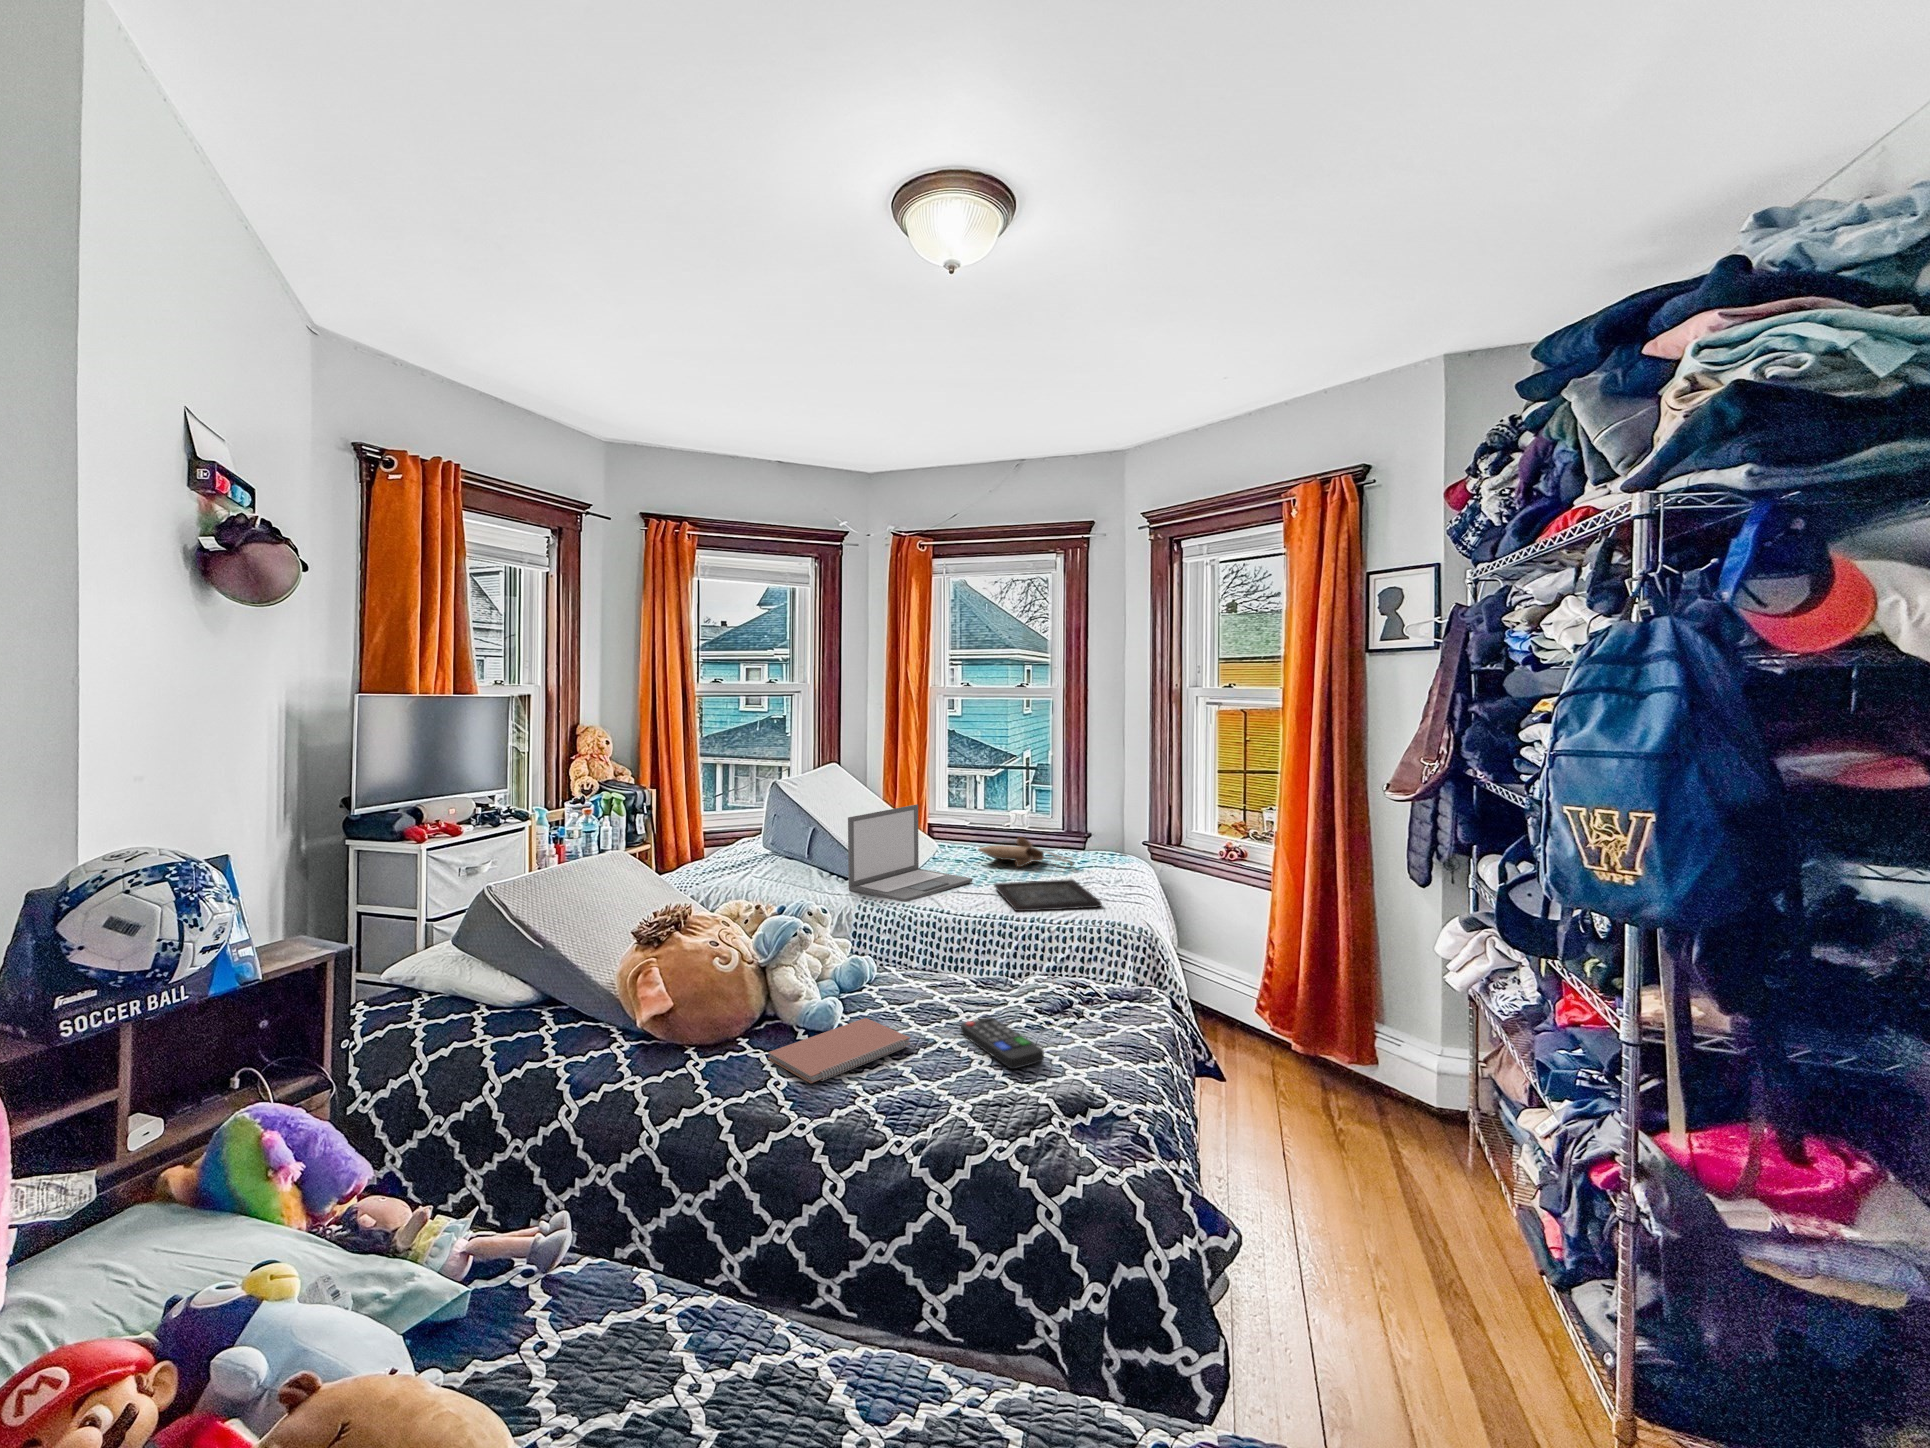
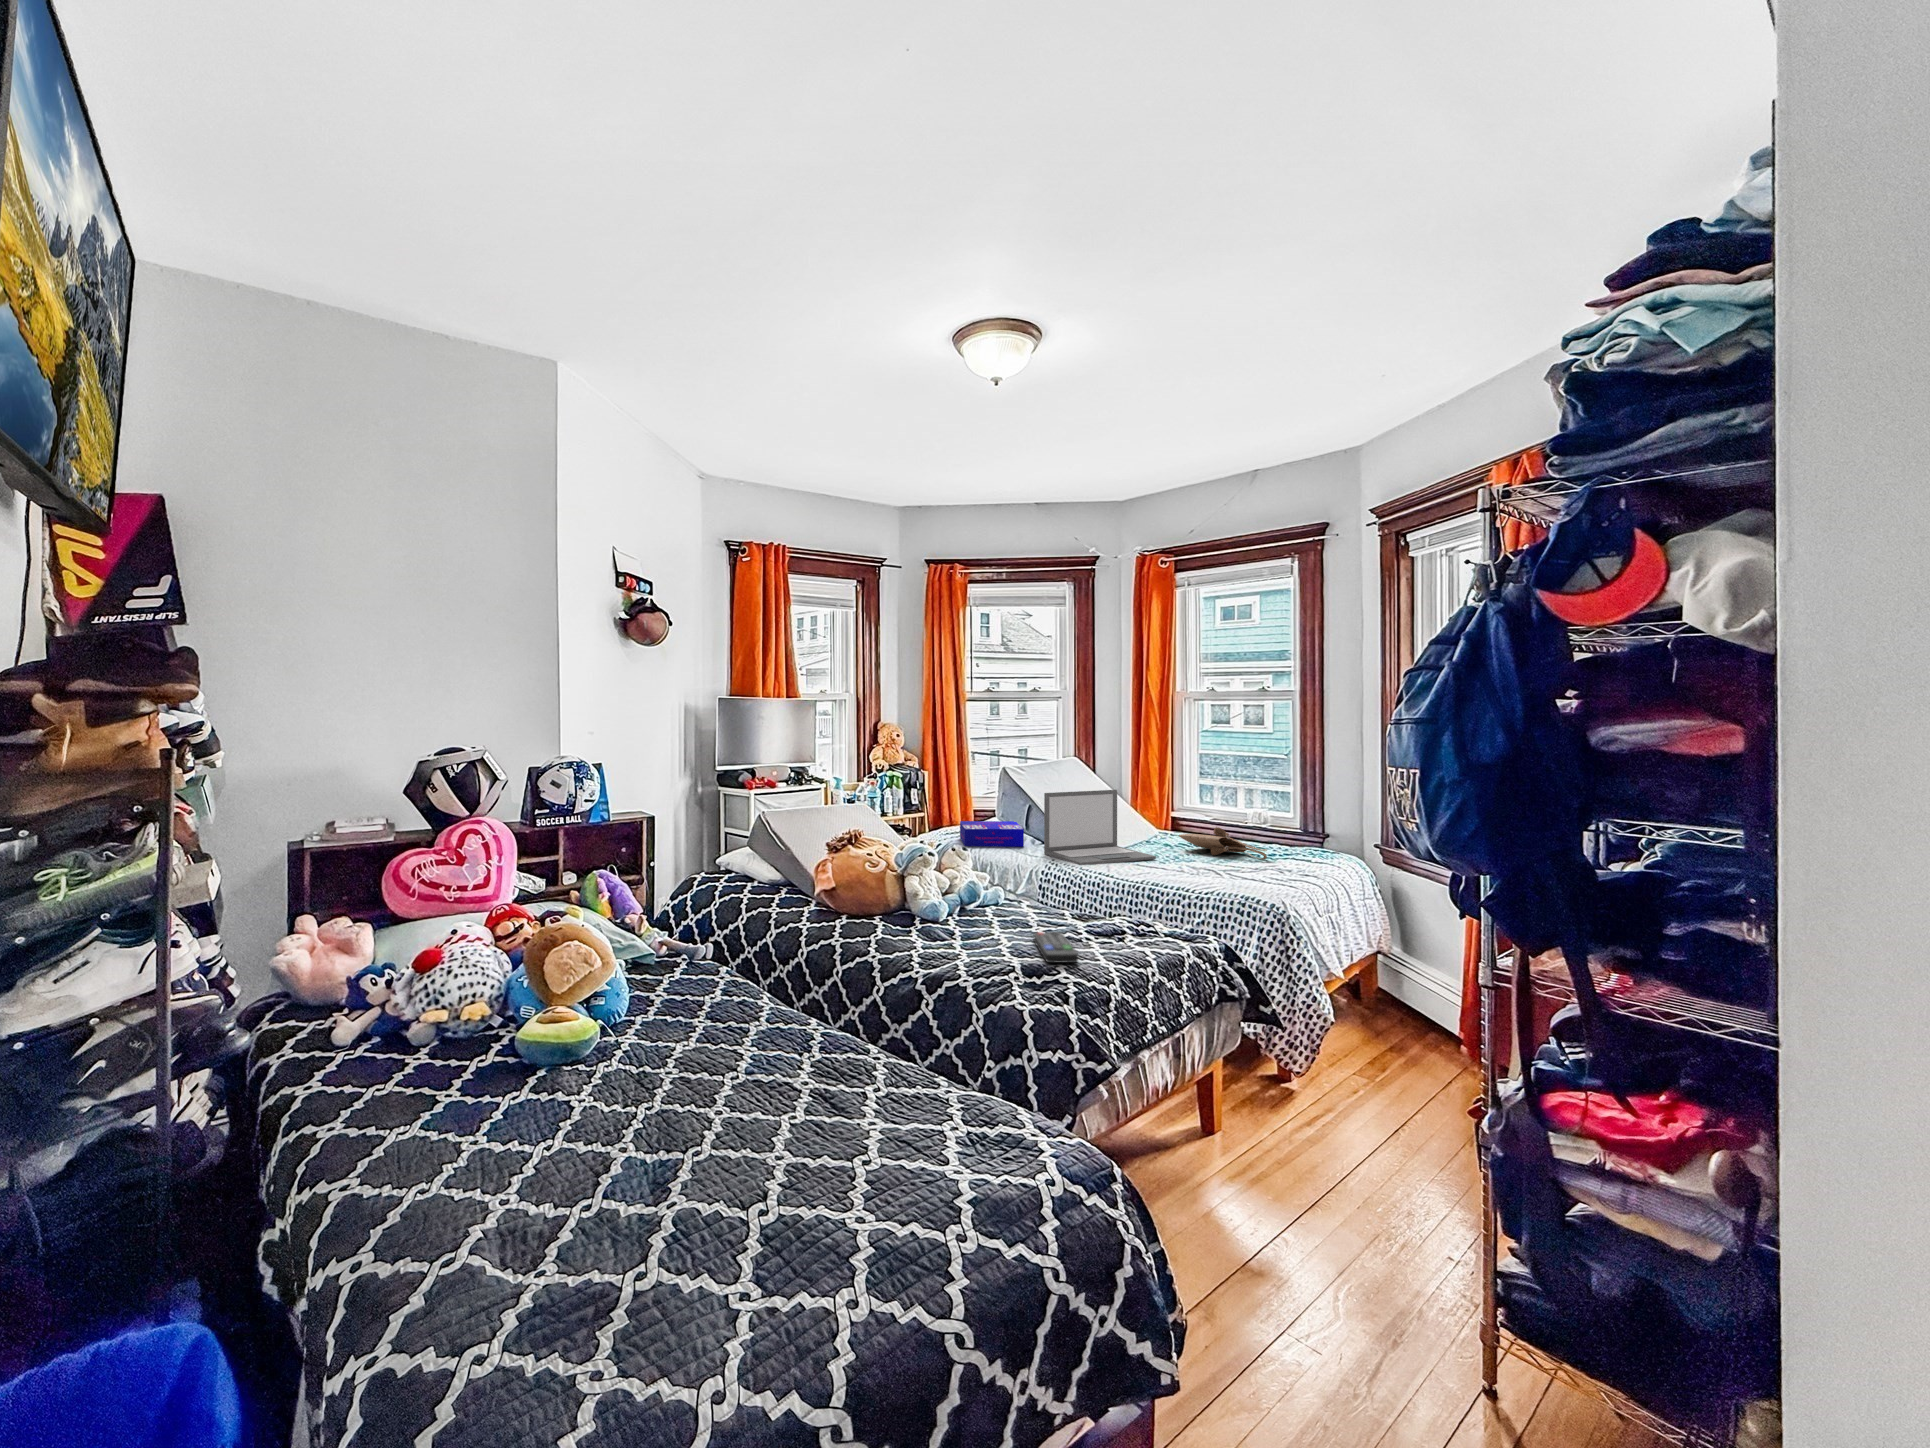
board game: none [726,849,814,890] -> present [960,821,1024,847]
tray: present [994,879,1102,911] -> none [1165,860,1251,885]
notebook: present [768,1018,910,1083] -> none [884,920,986,945]

